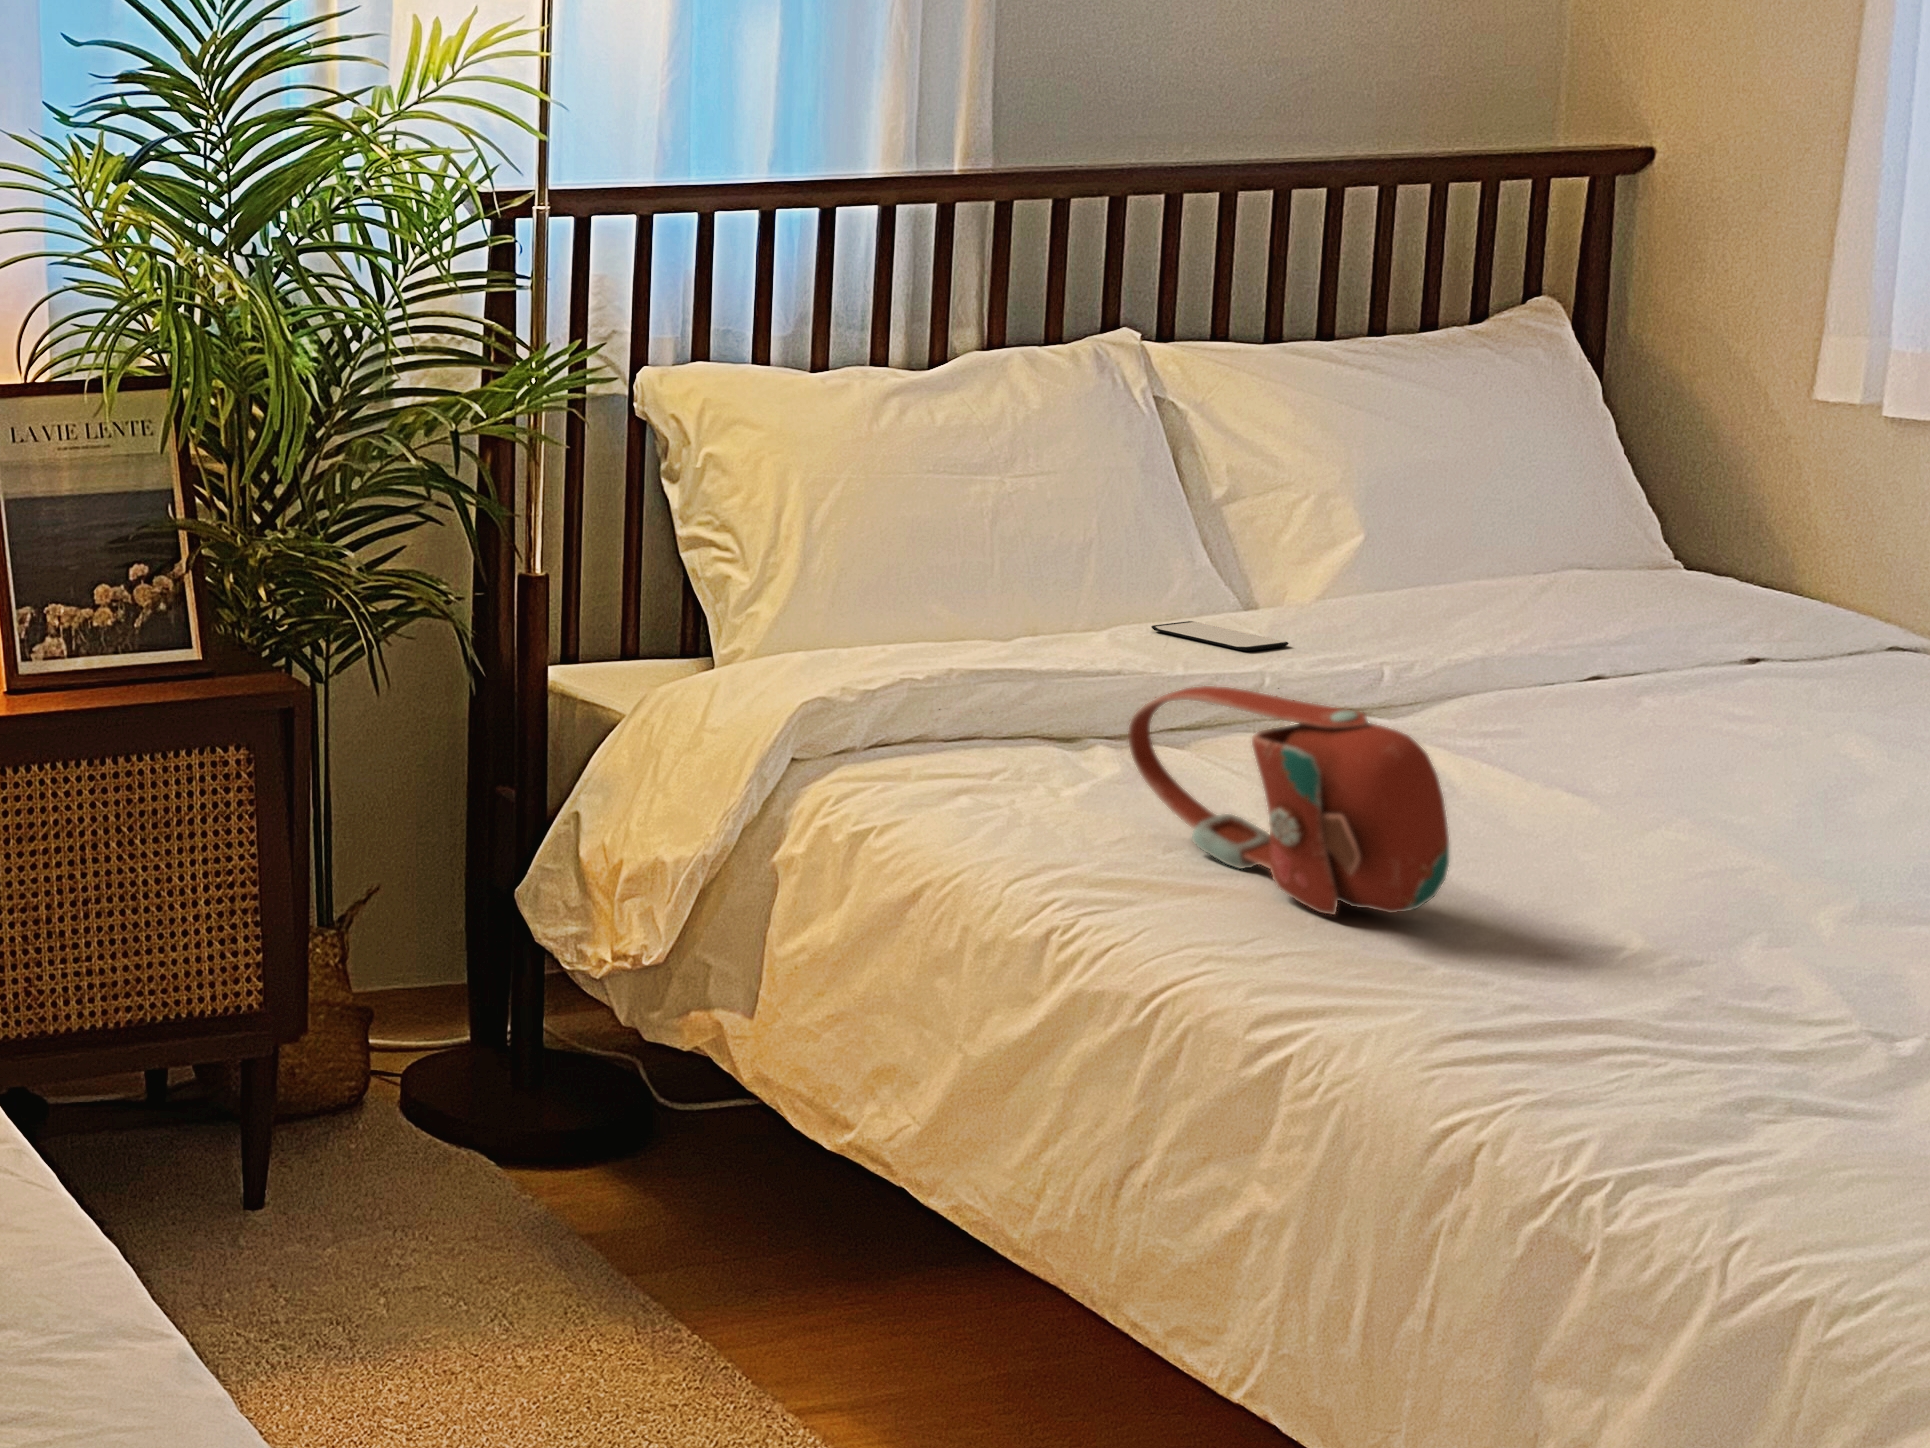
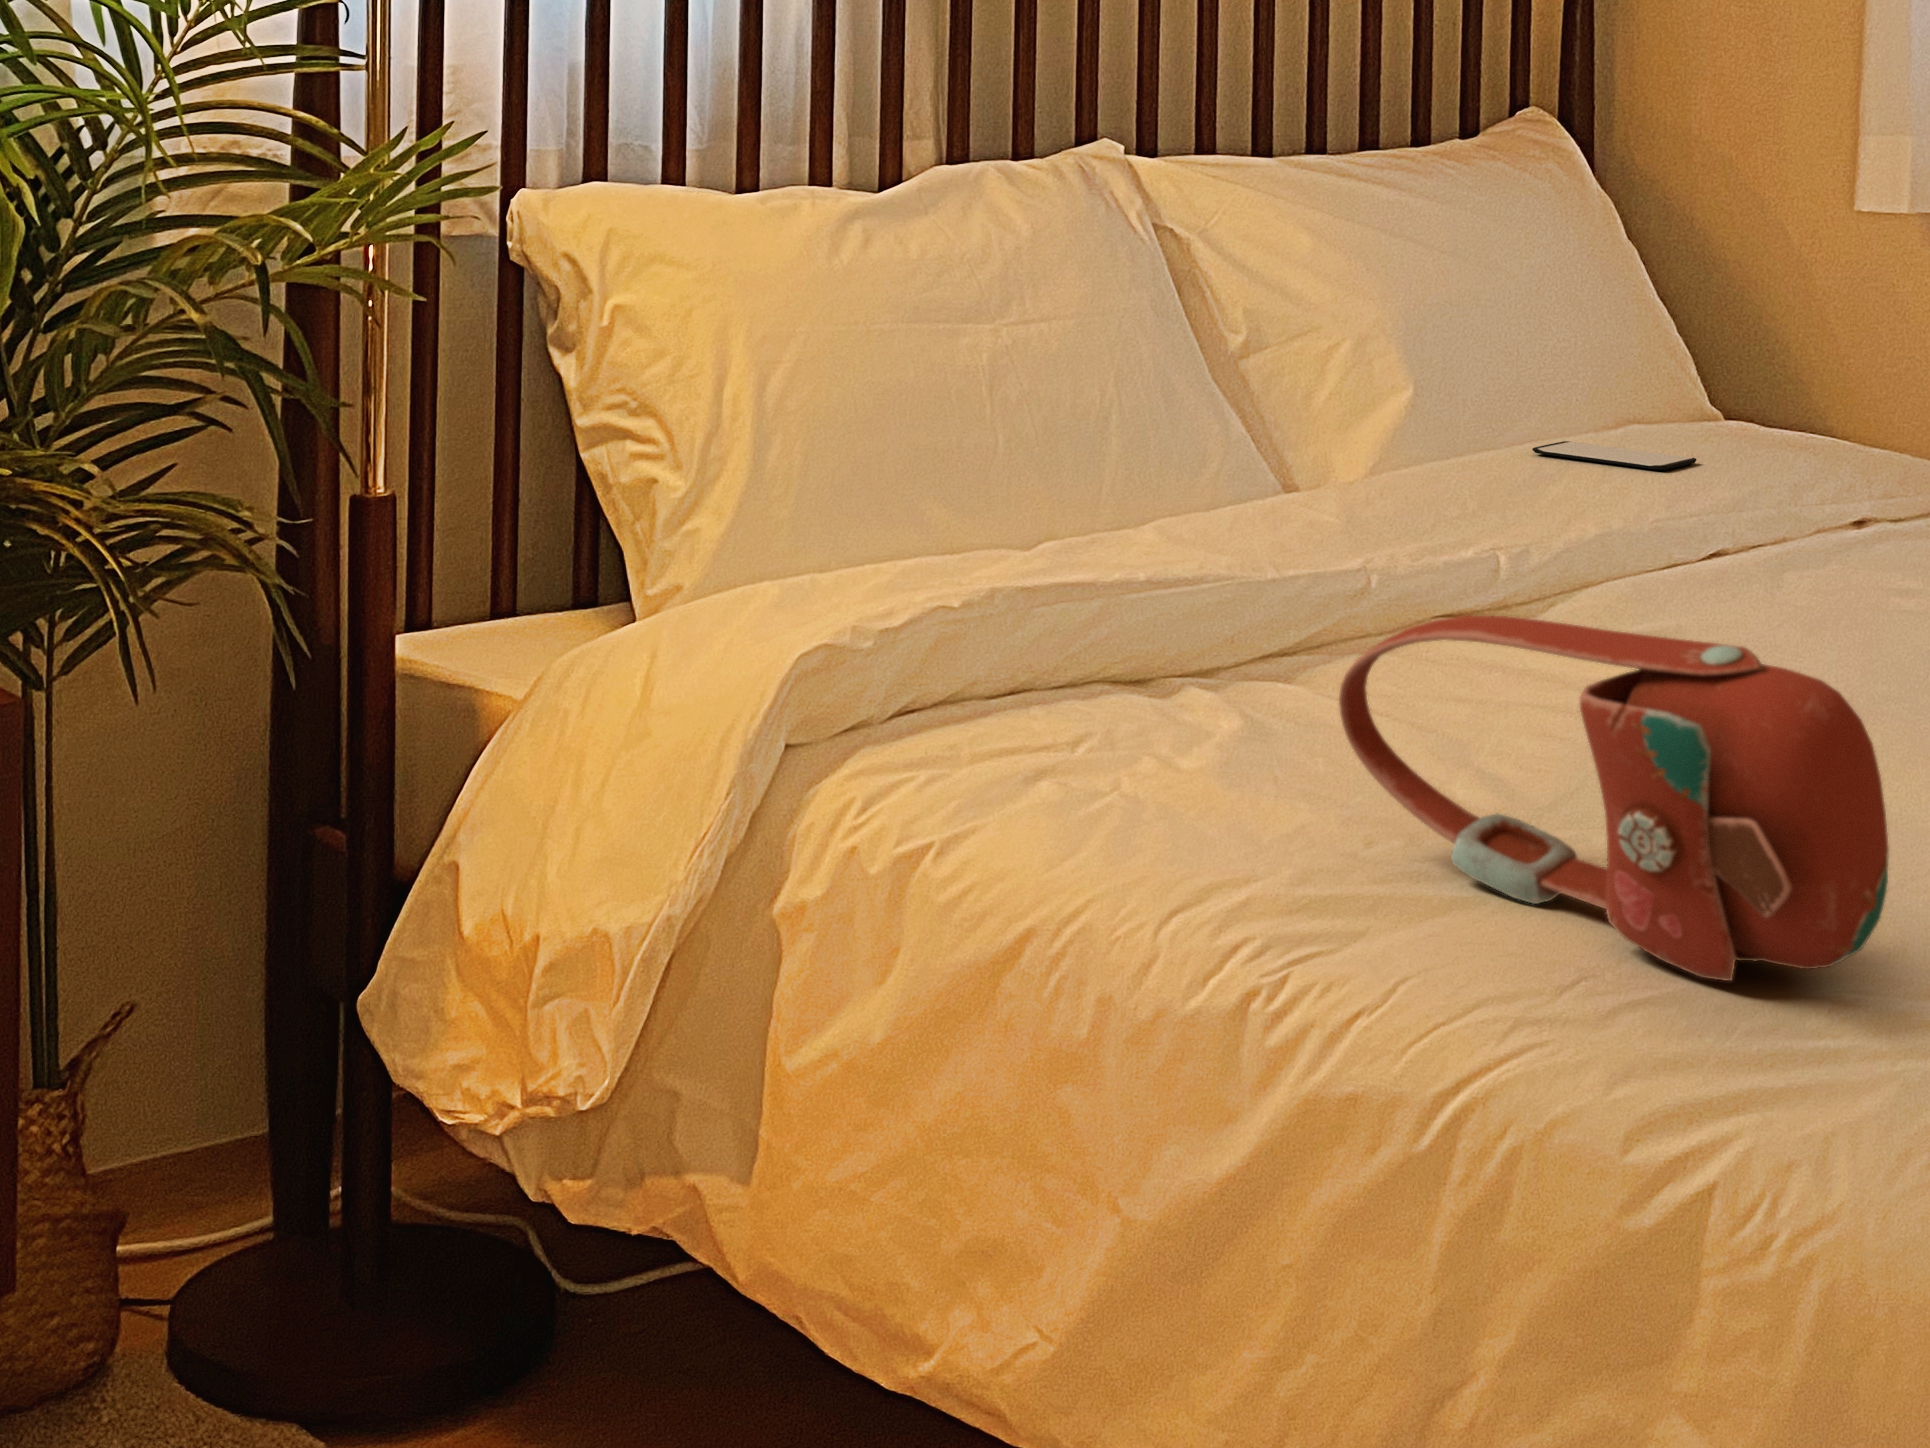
smartphone: present [1152,621,1288,651] -> present [1532,441,1696,470]

